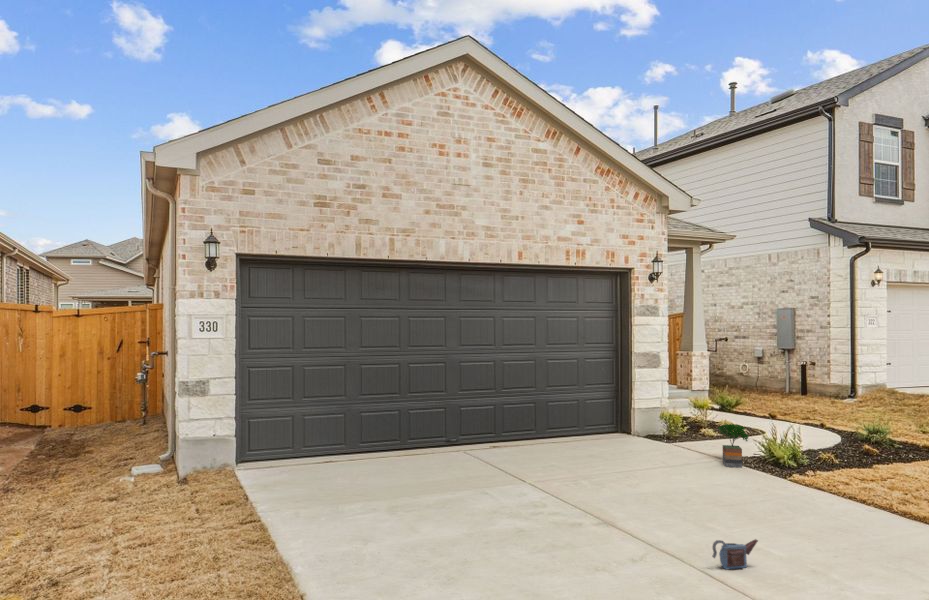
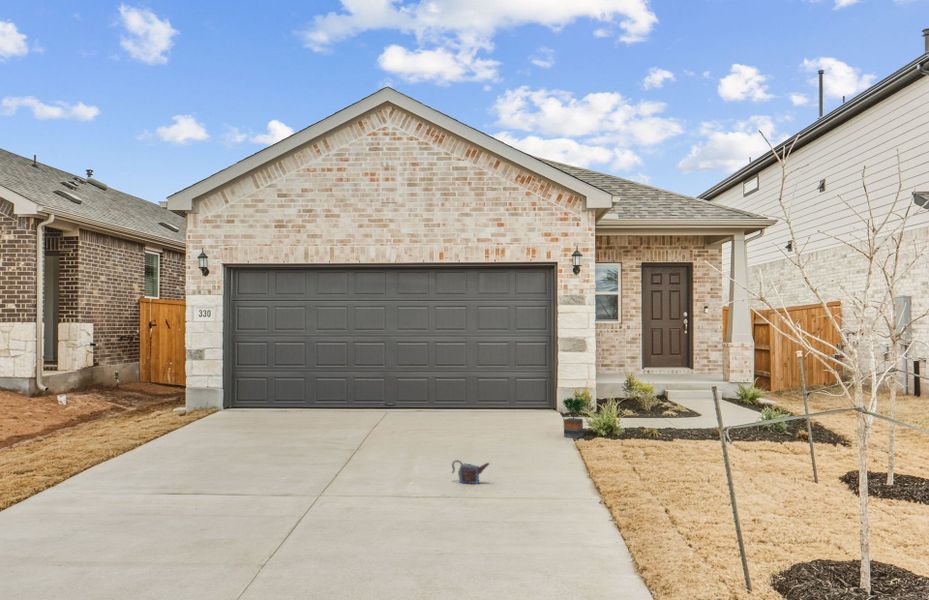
watering can: present [712,539,758,569] -> present [452,460,489,484]

